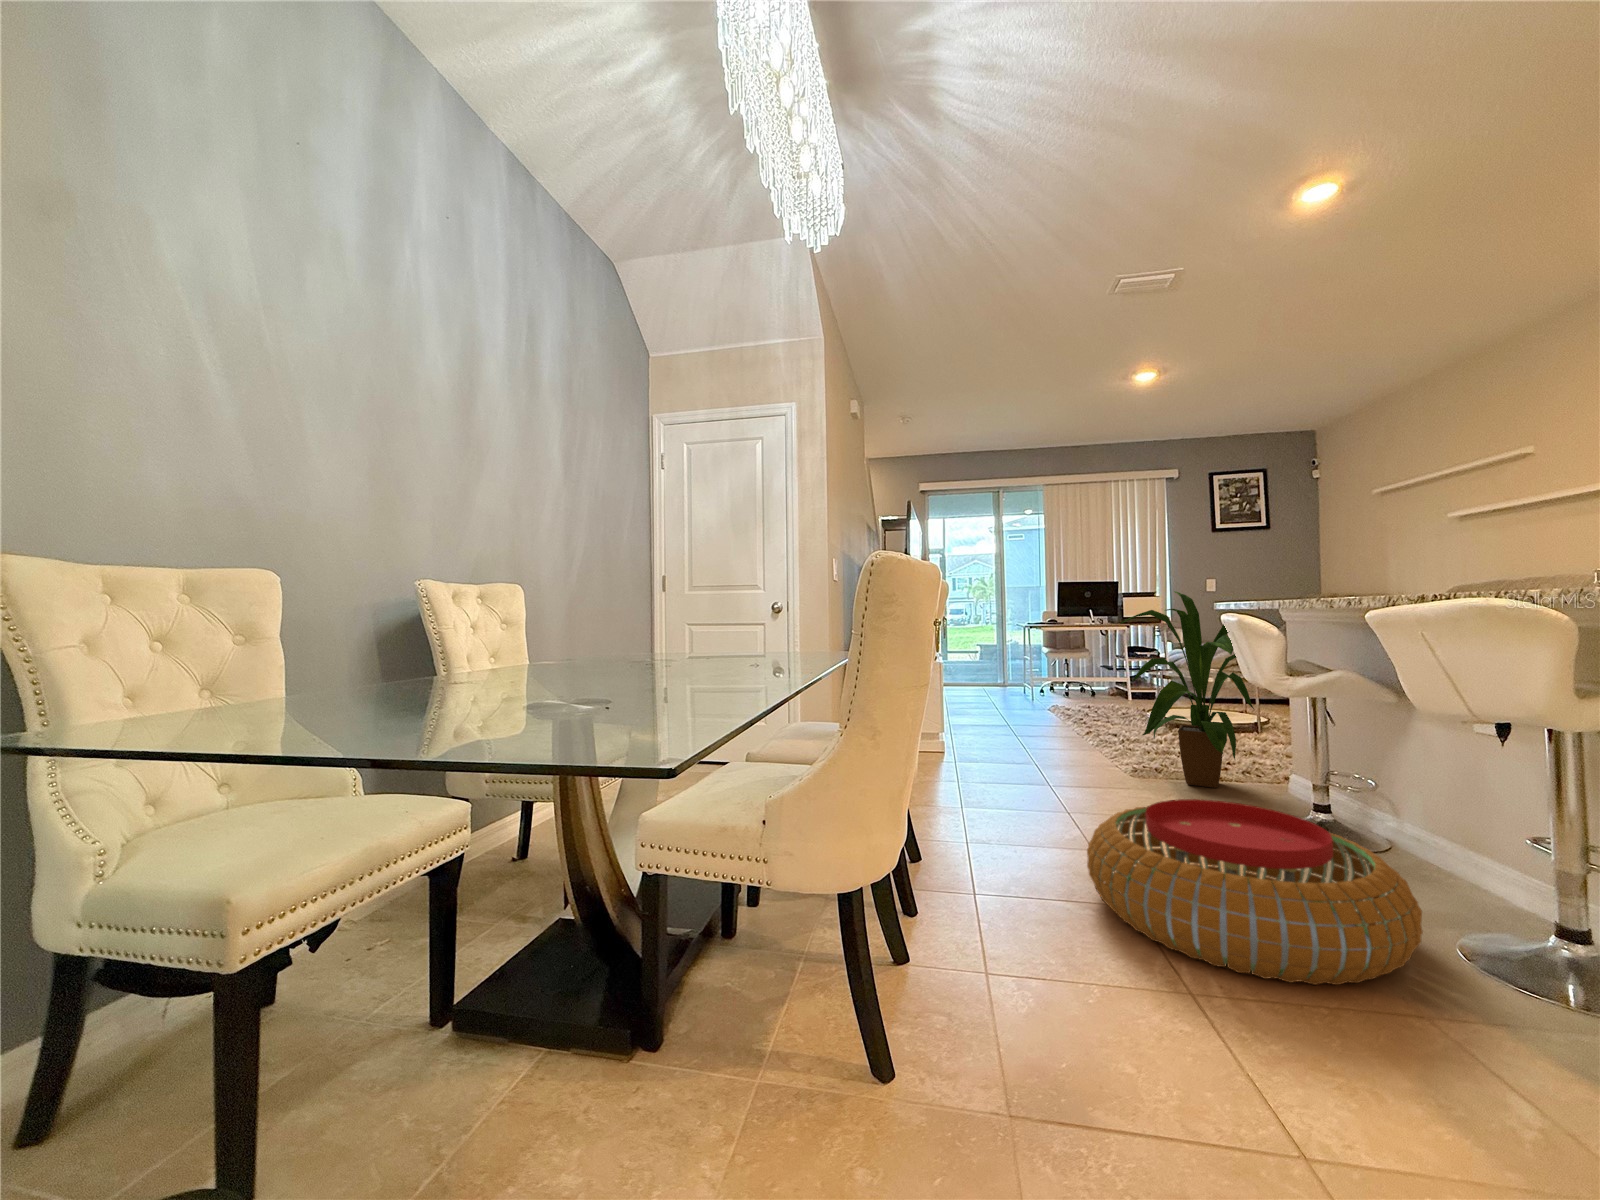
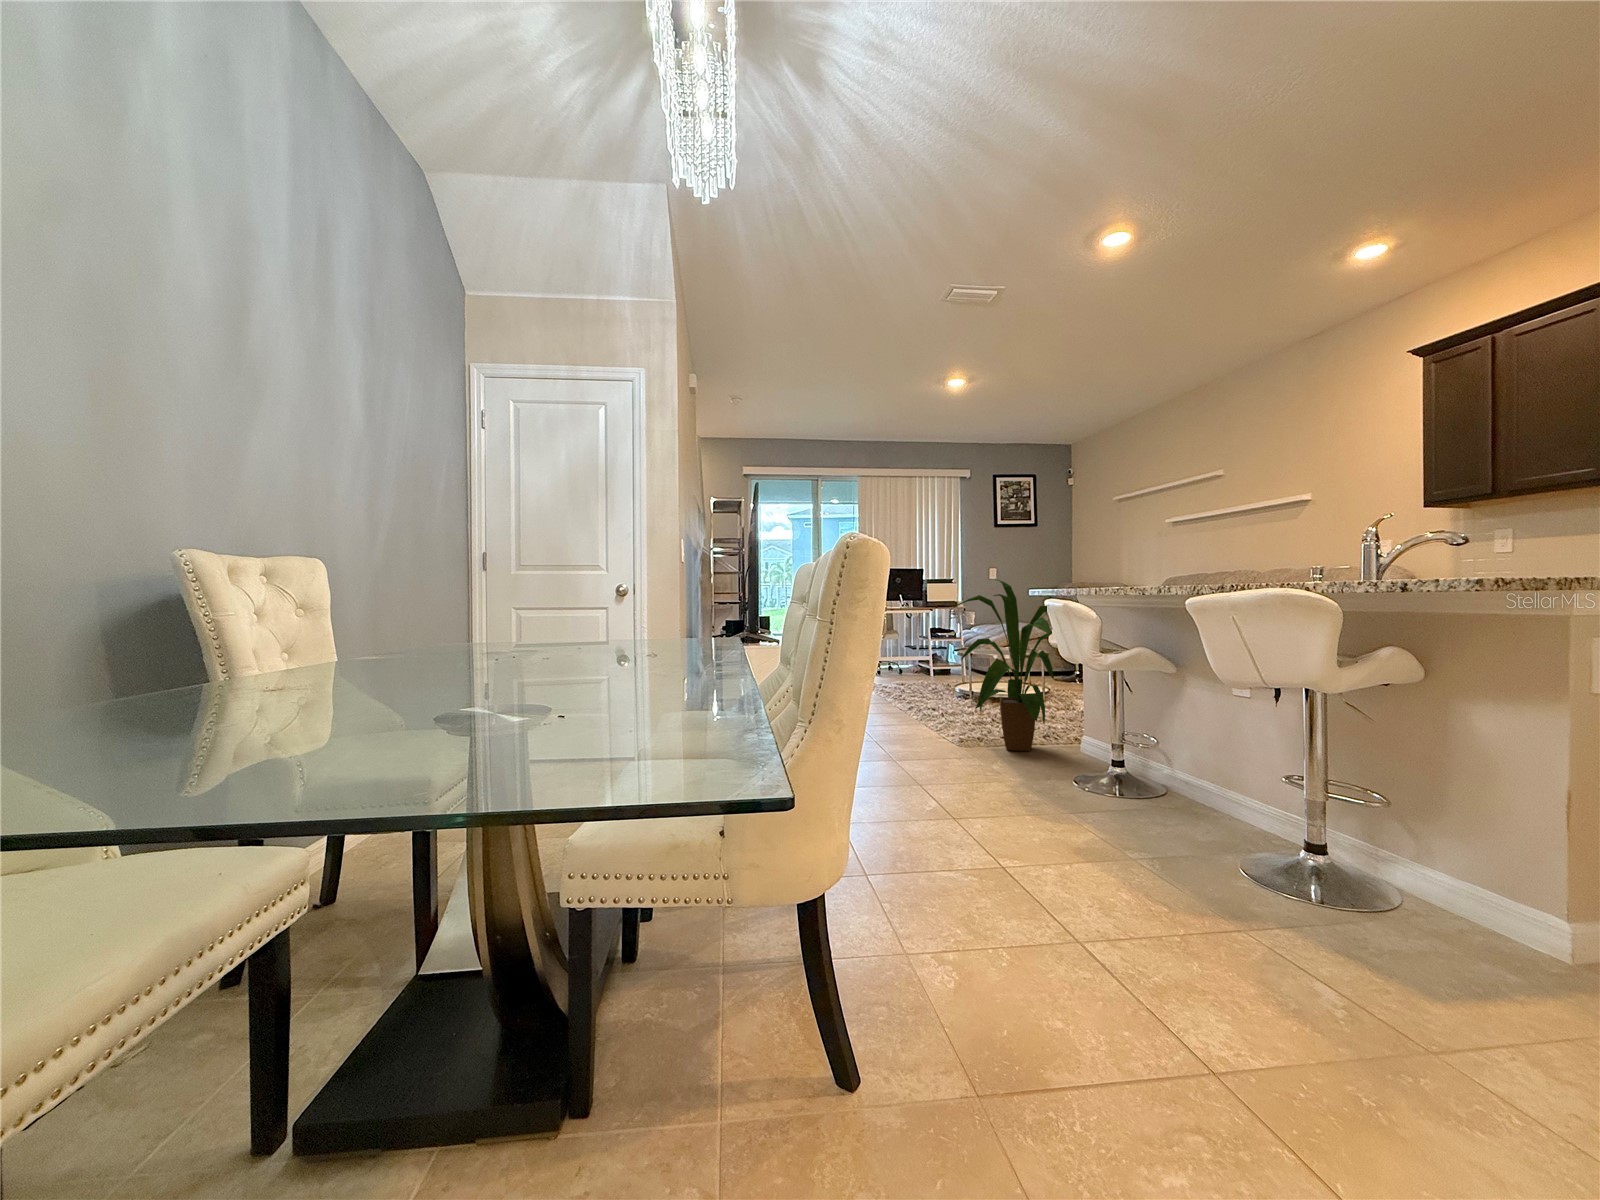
pouf: present [1087,799,1423,985] -> none [965,764,1229,917]

